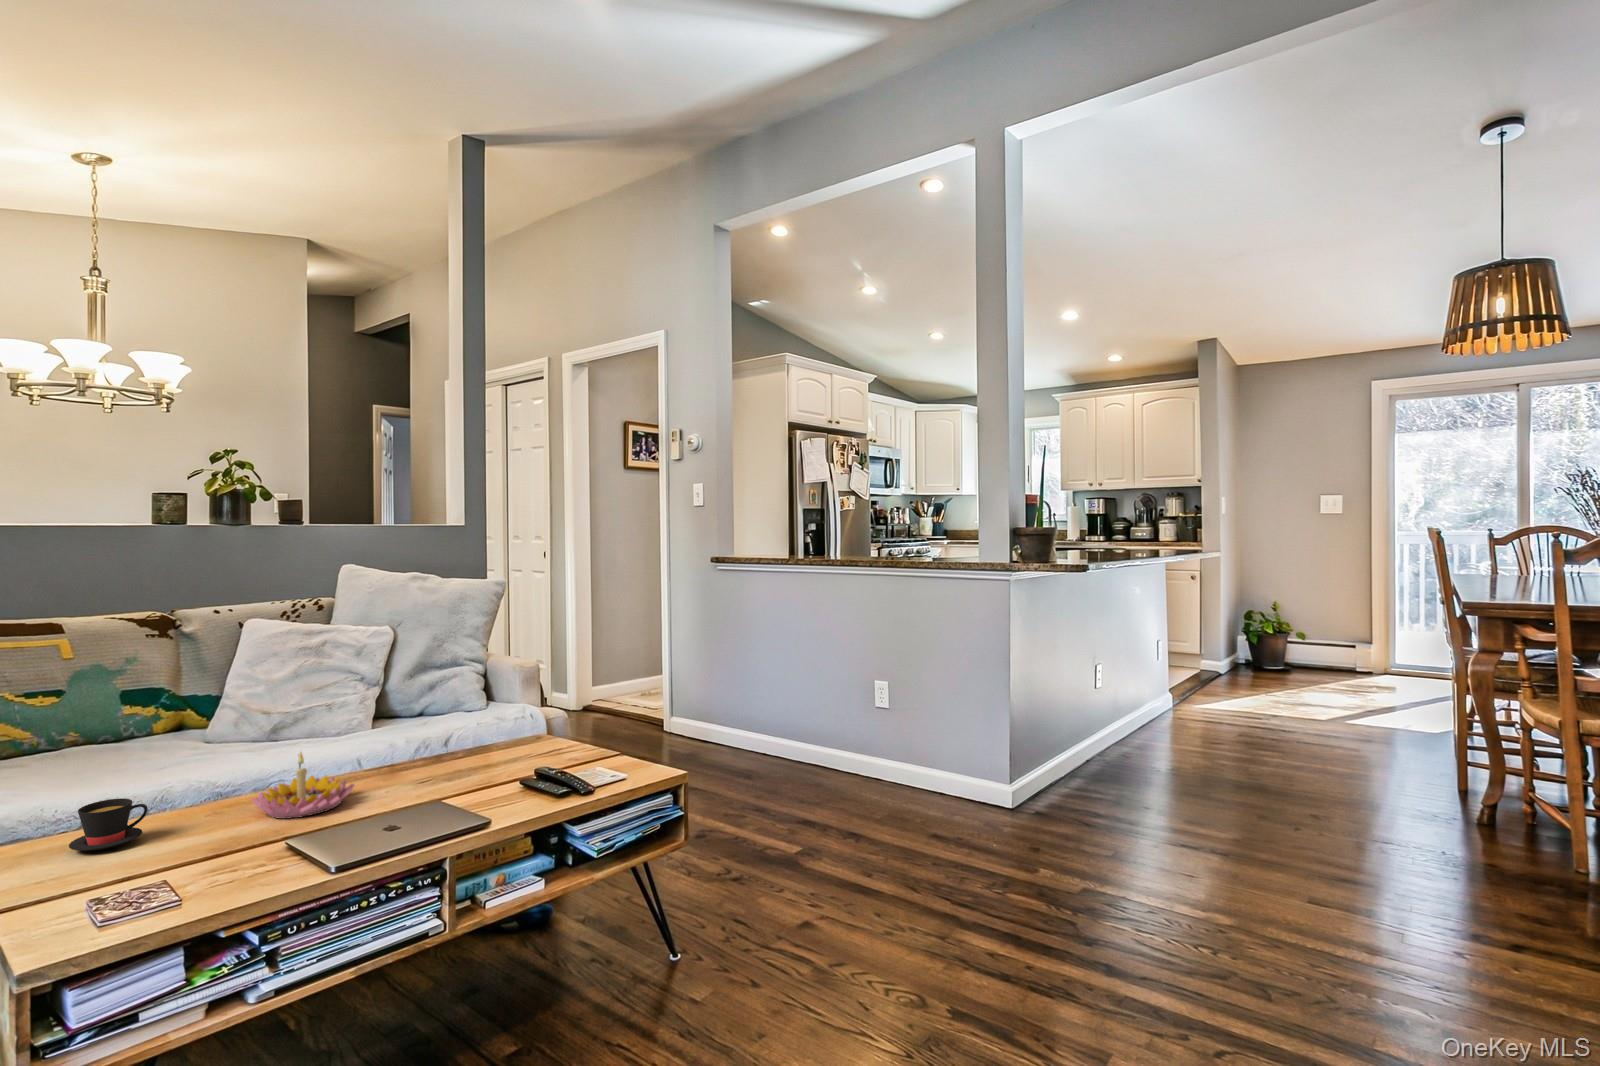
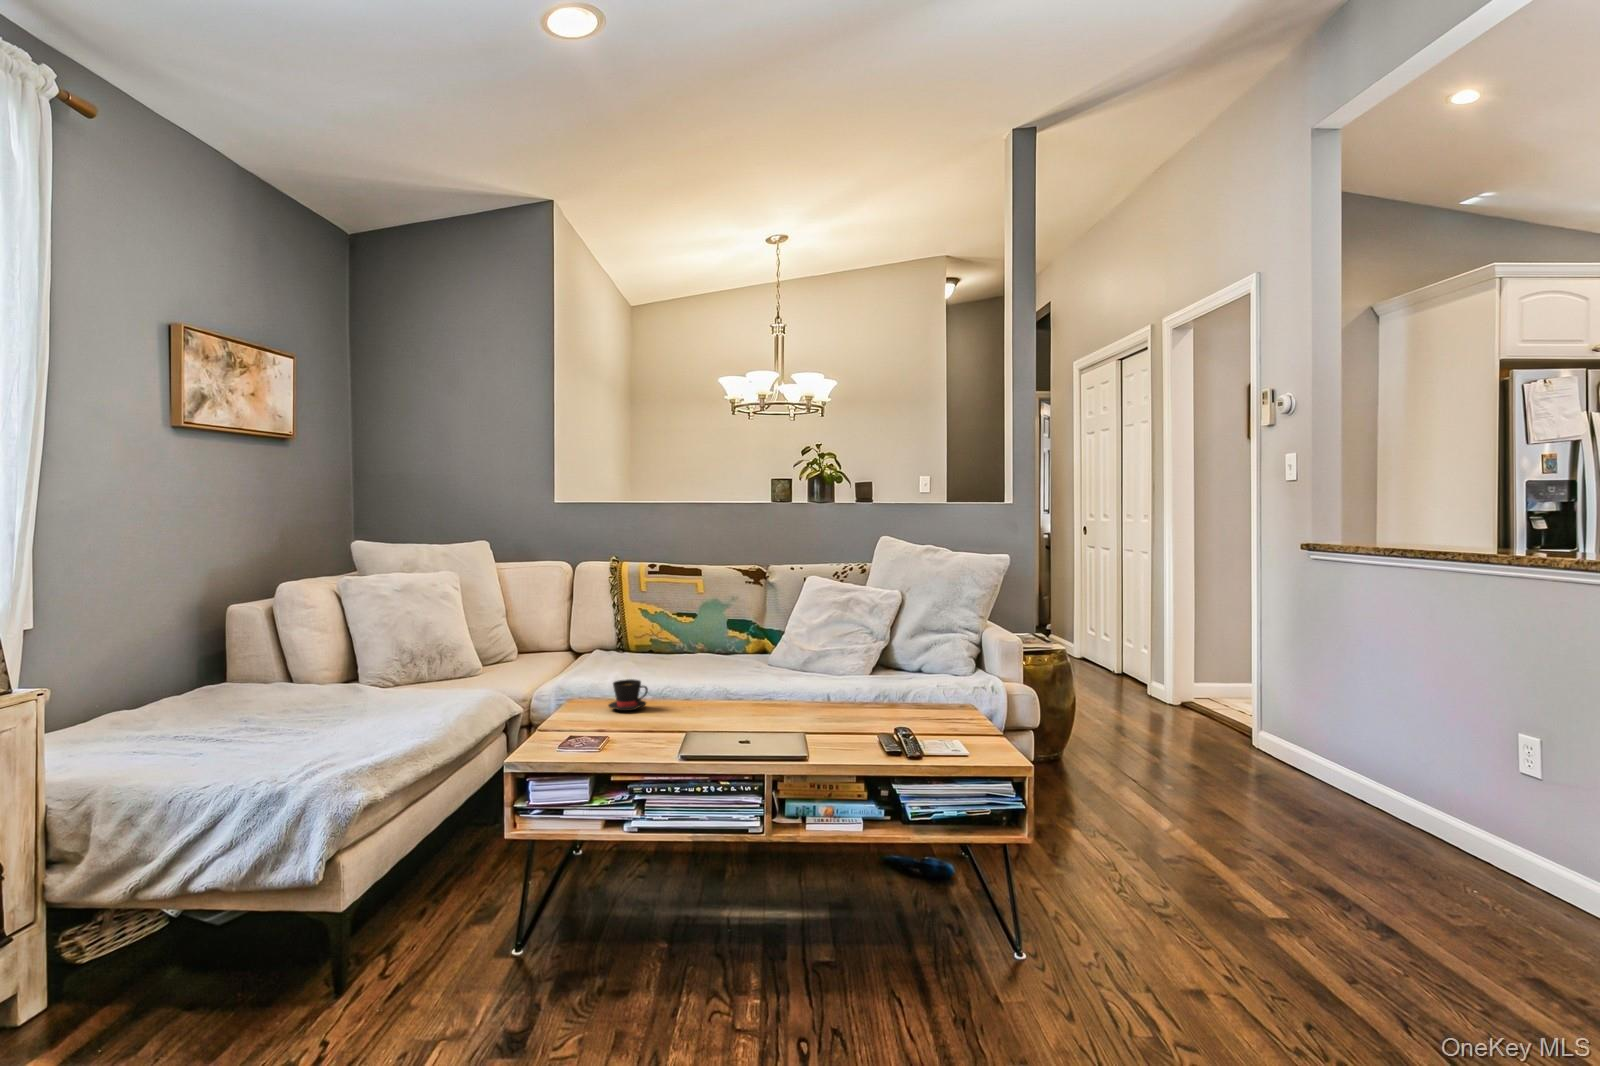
candle holder: present [252,752,354,819] -> none [707,668,775,720]

